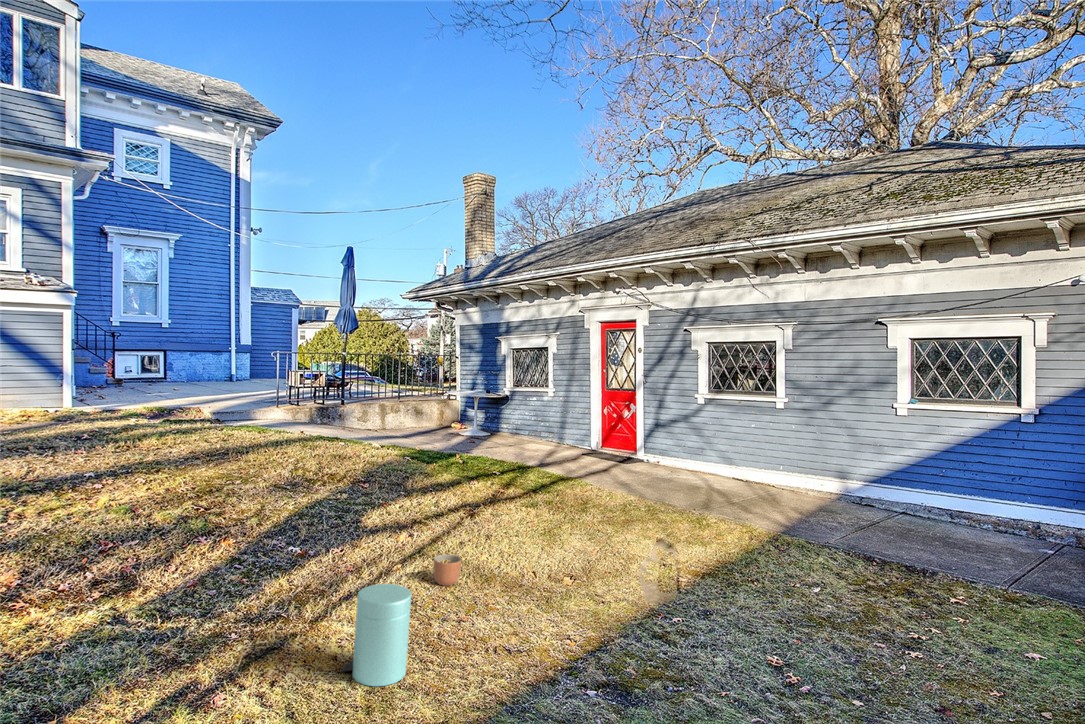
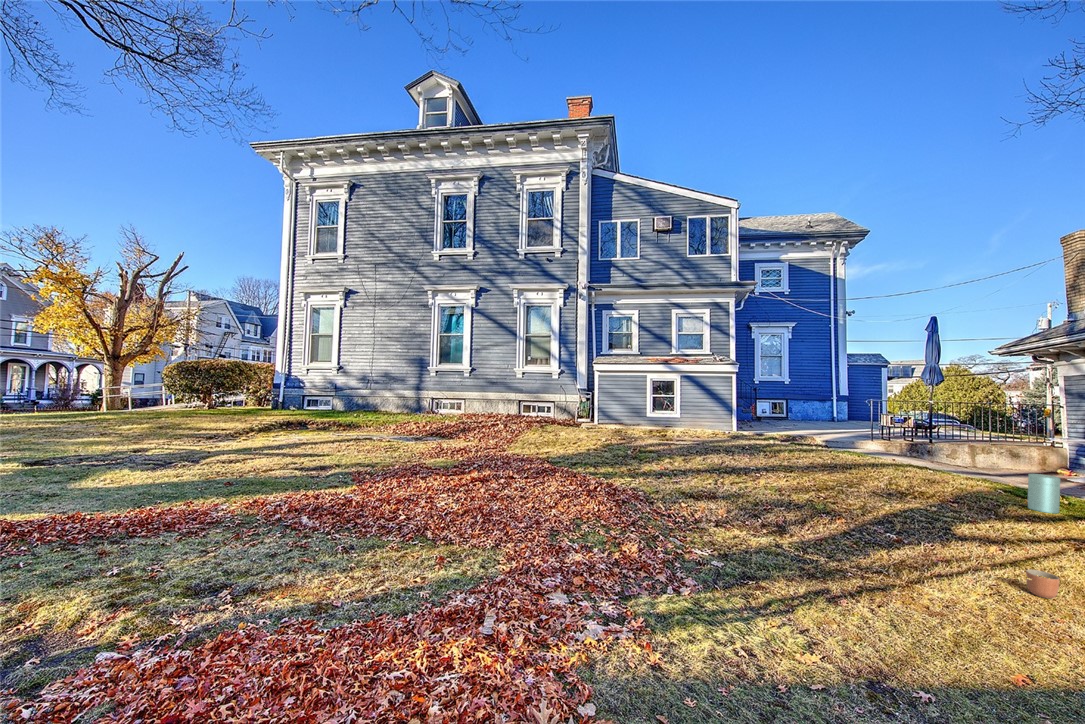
trash can: present [341,584,411,686] -> present [1022,474,1060,513]

